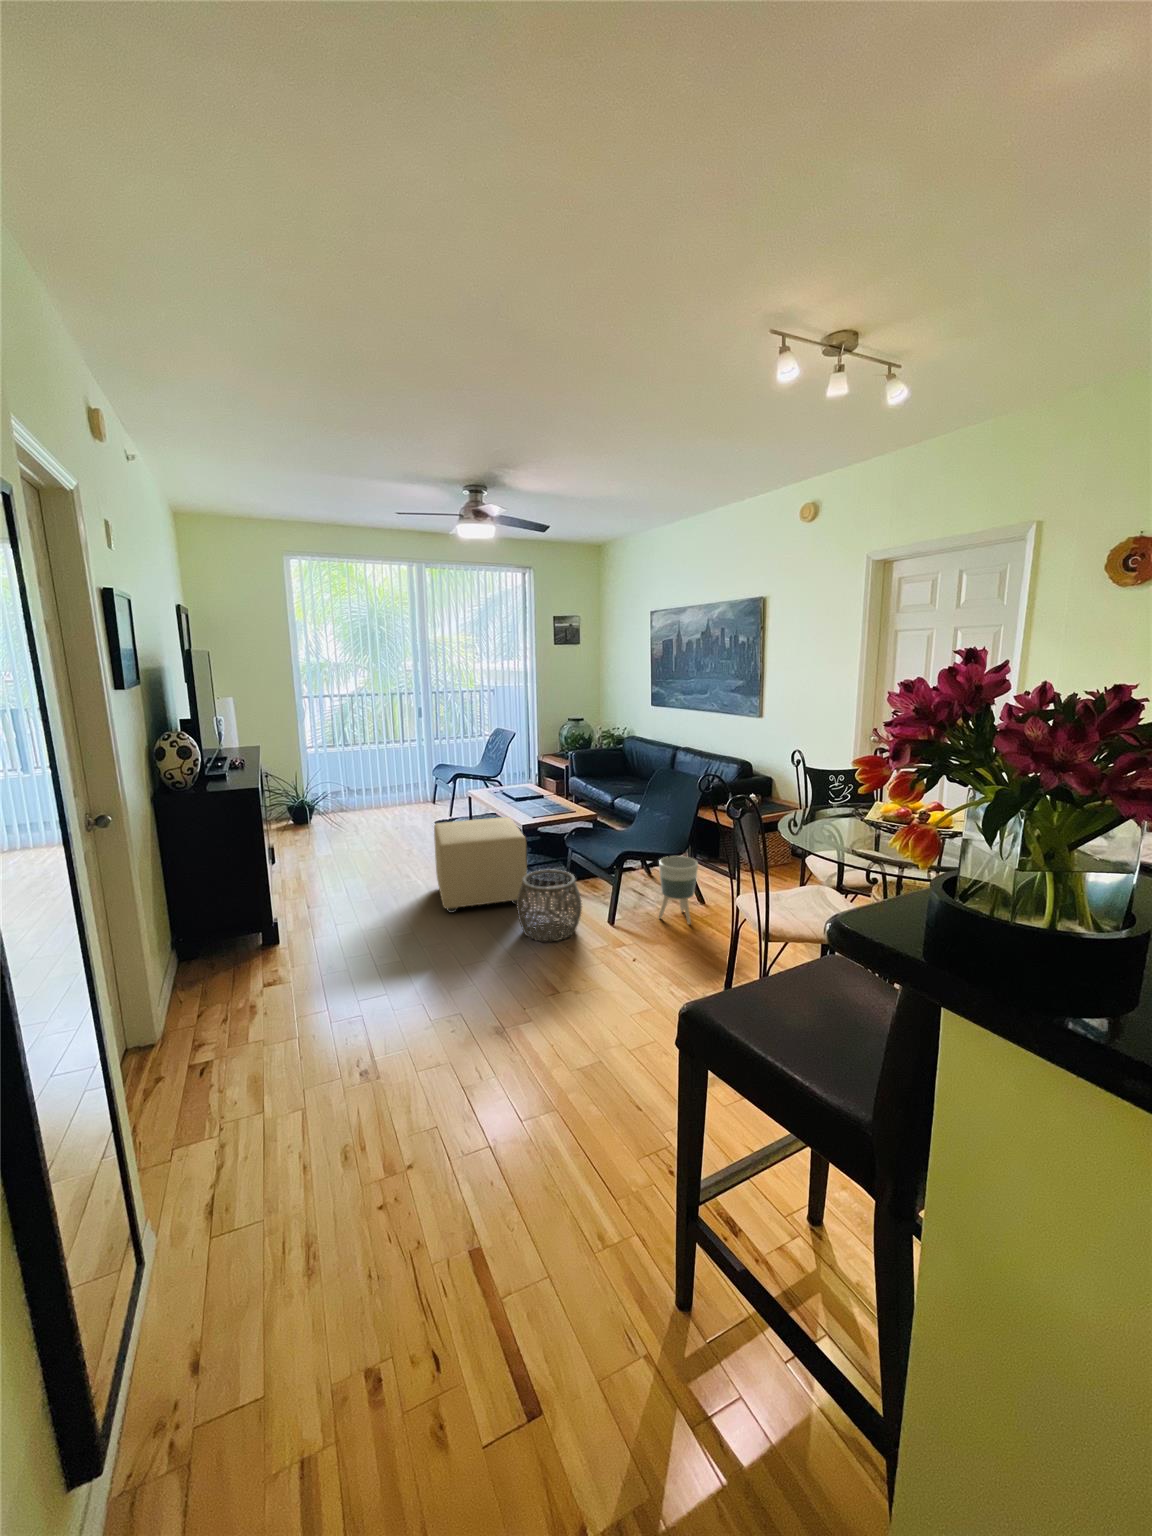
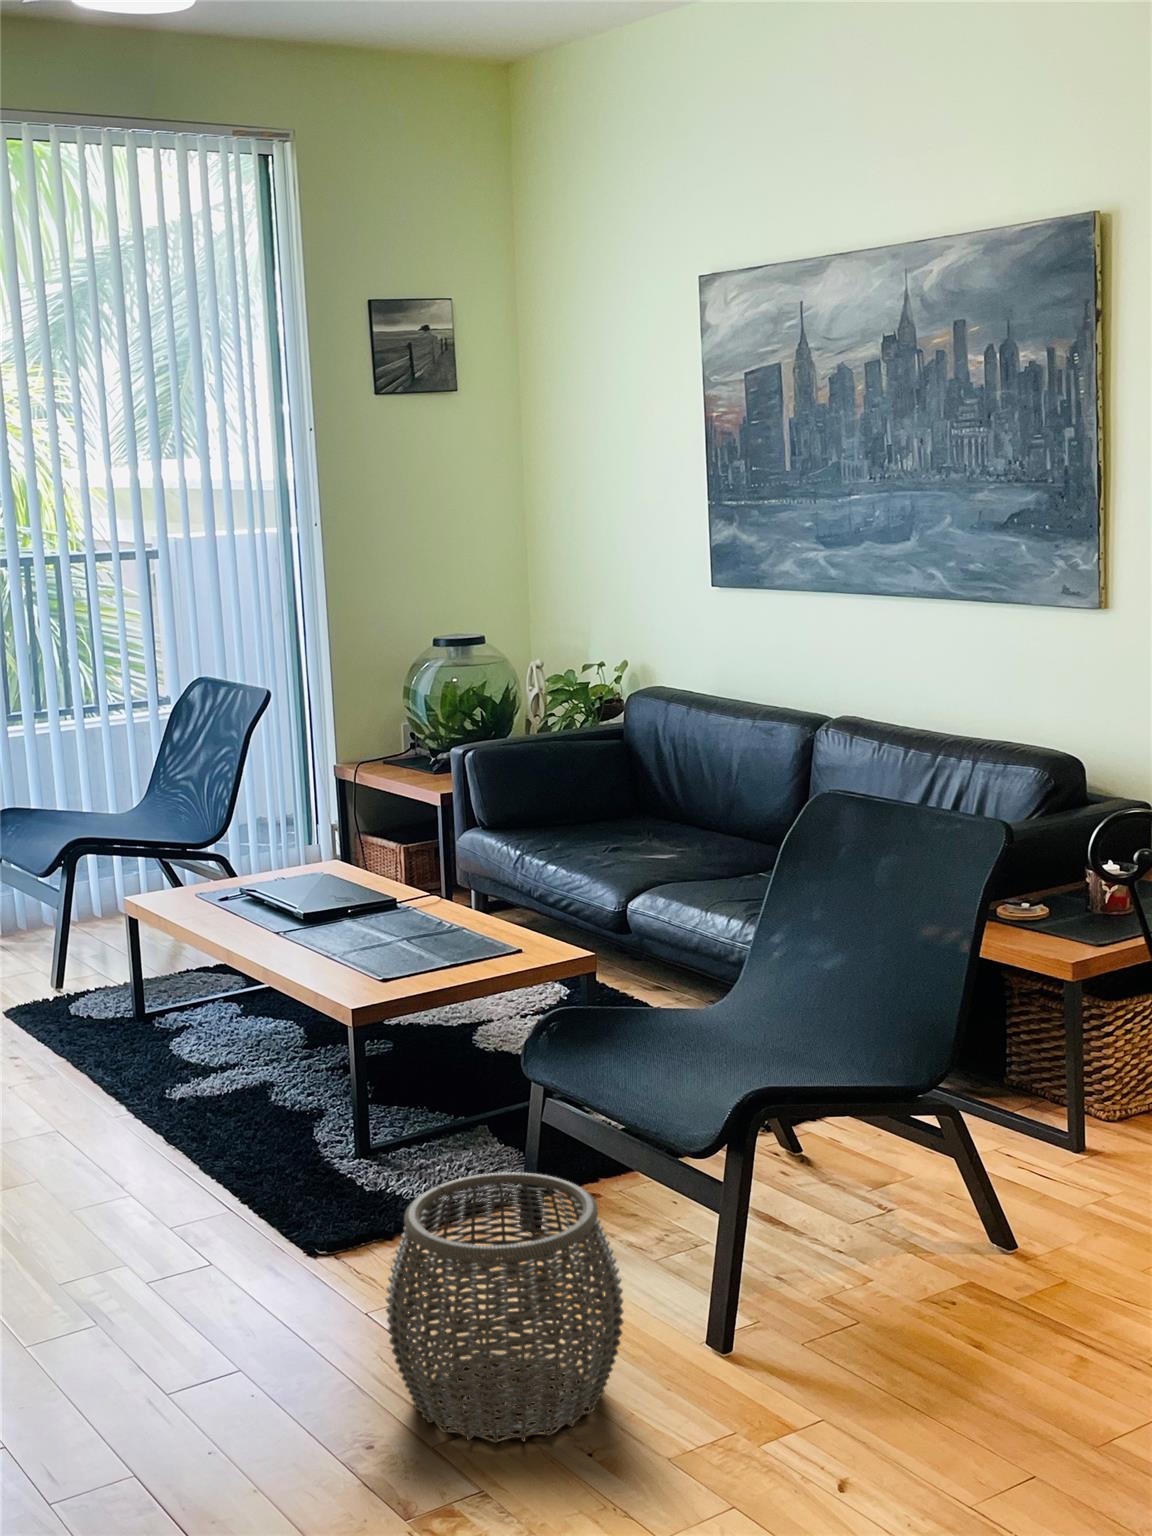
ottoman: present [434,817,527,913] -> none [43,985,401,1350]
planter: present [659,856,698,924] -> none [869,1092,1007,1330]

